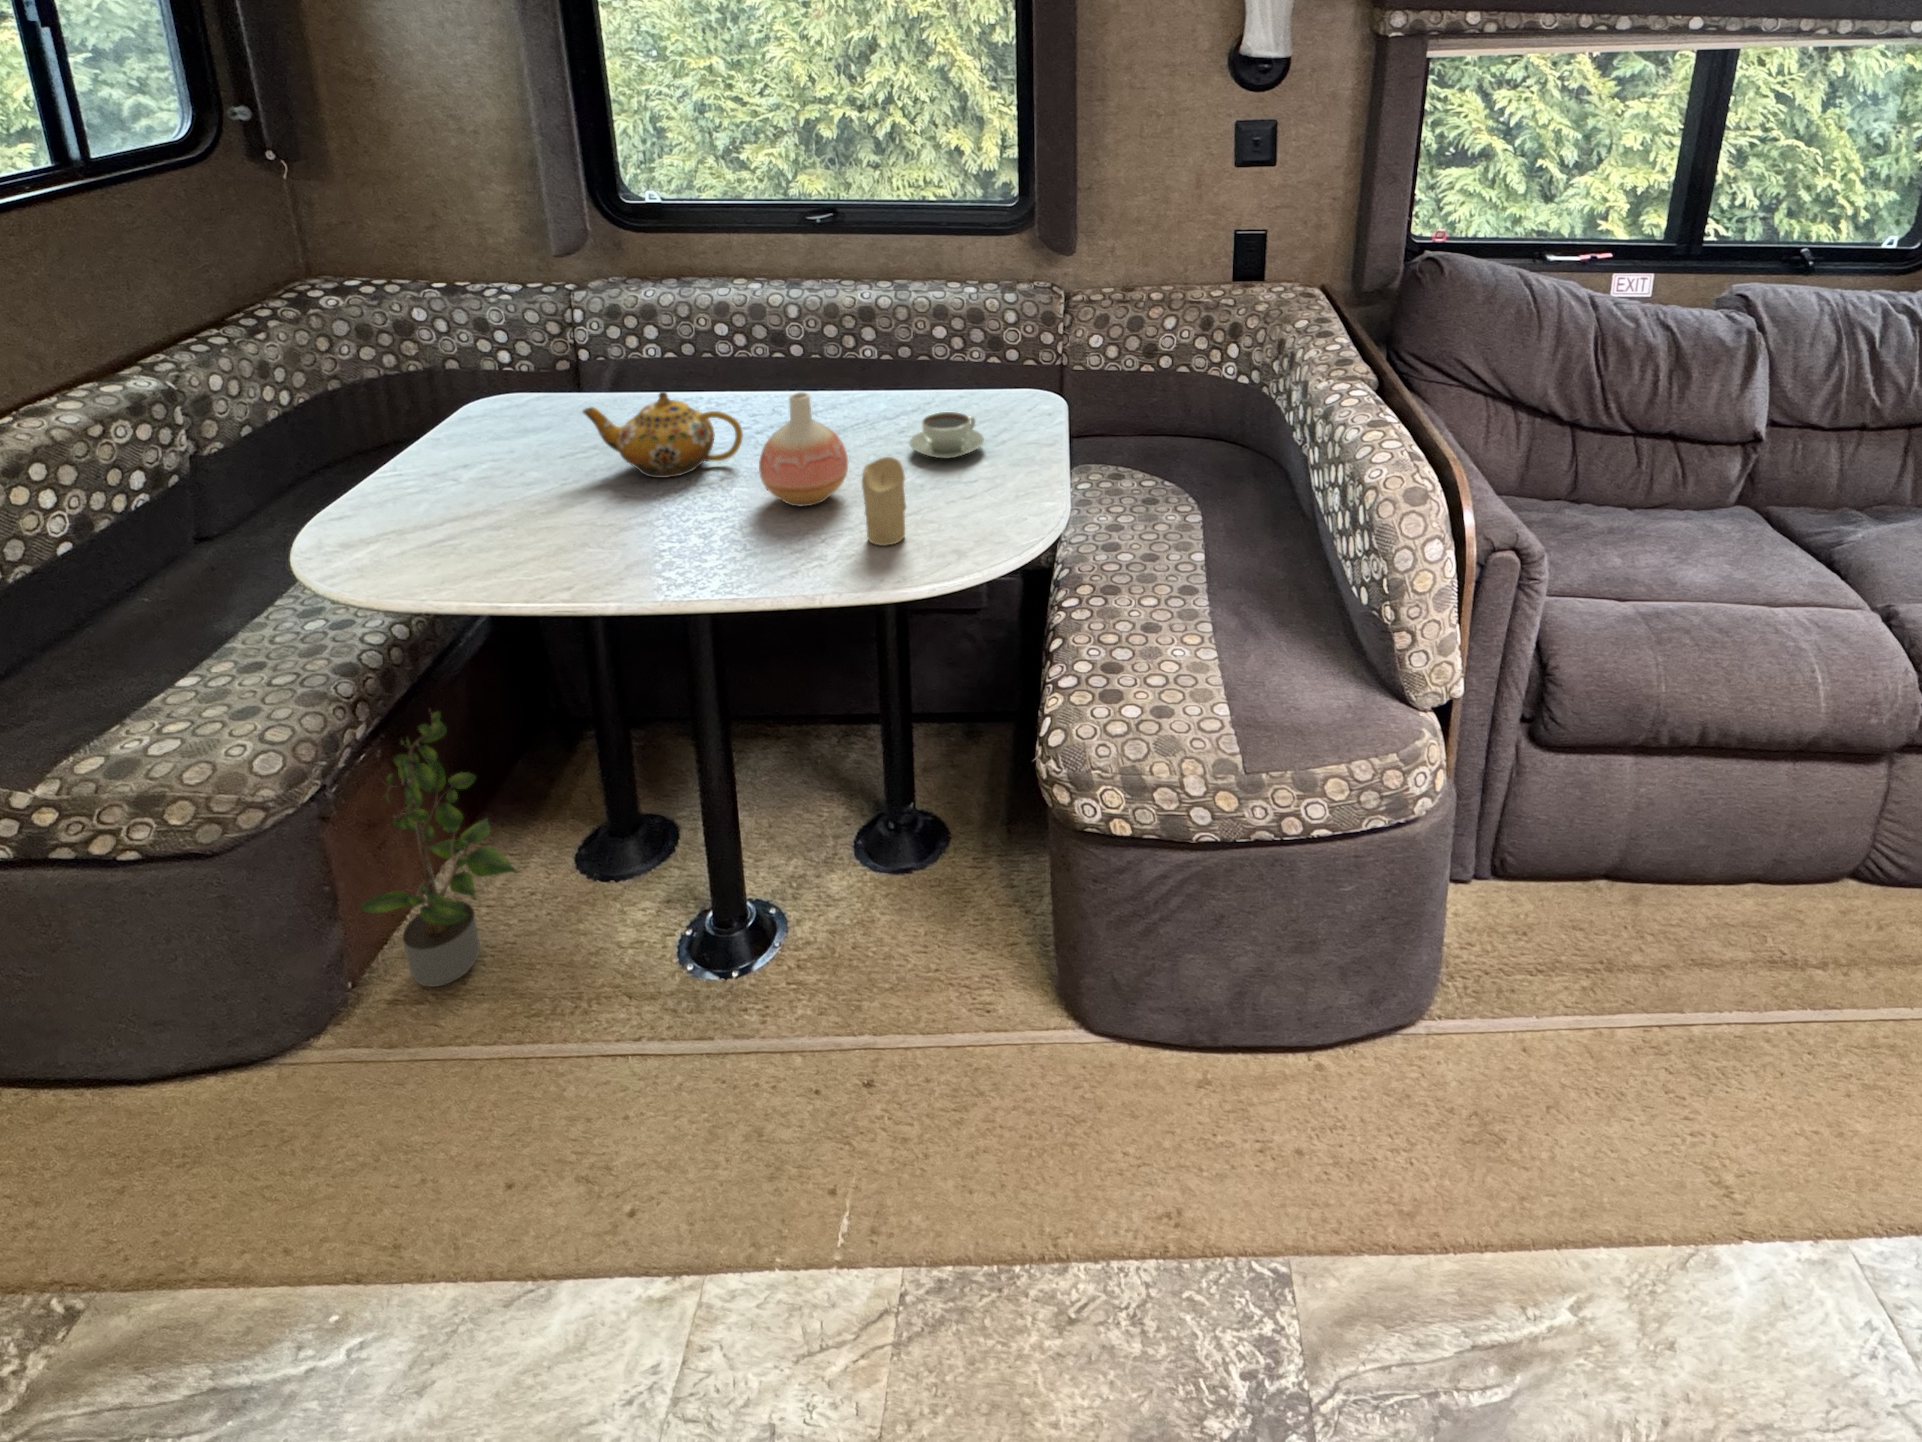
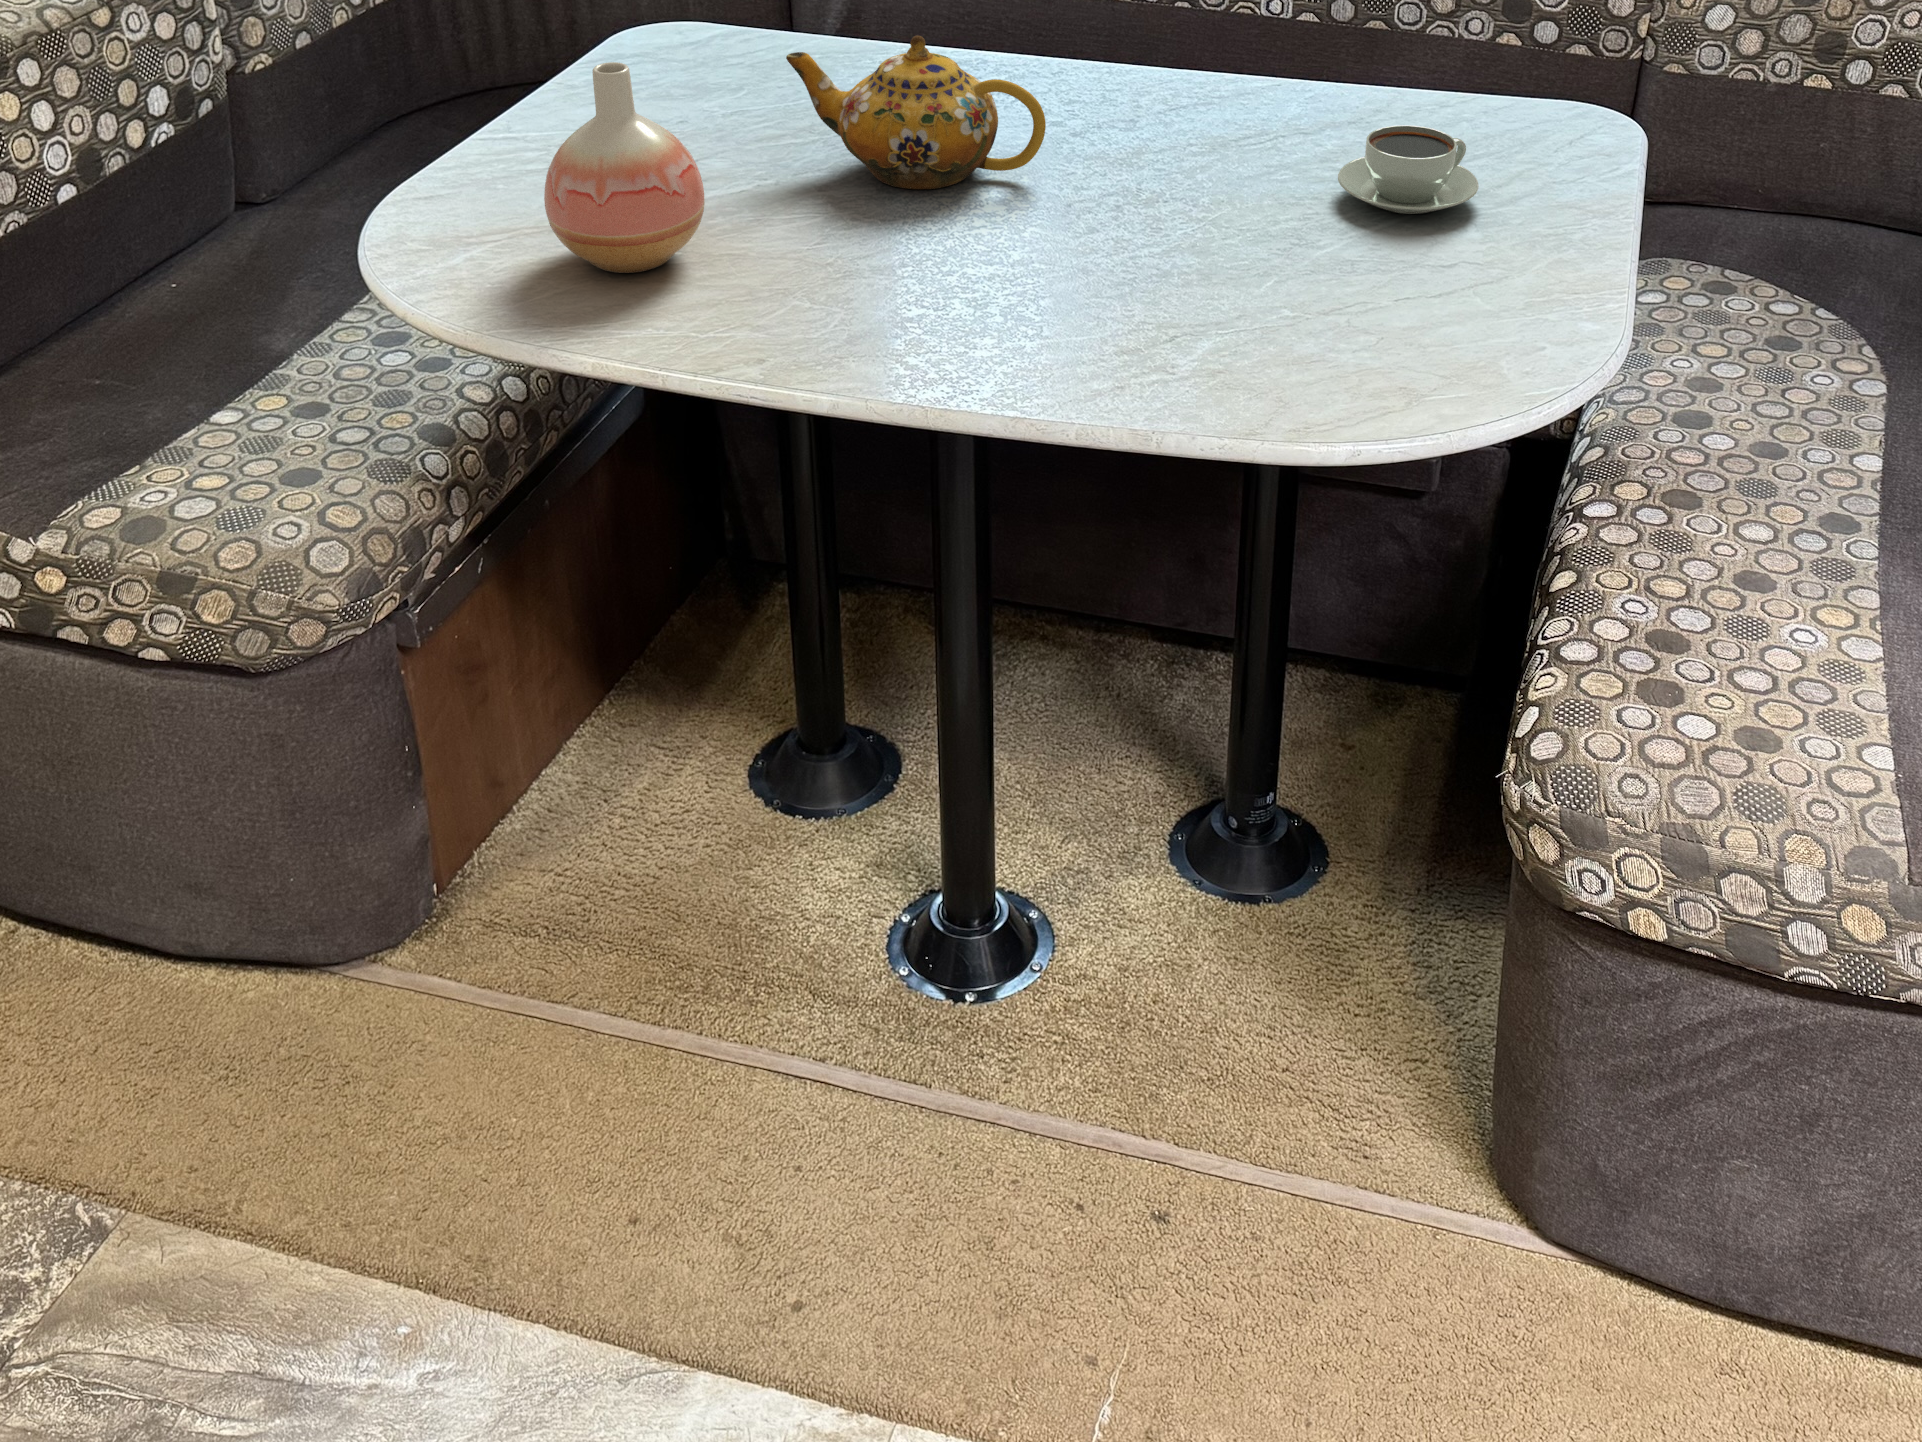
vase: present [759,392,848,506] -> present [544,62,705,273]
candle: present [862,457,906,546] -> none [1250,195,1331,358]
potted plant: present [361,711,517,987] -> none [446,511,662,916]

